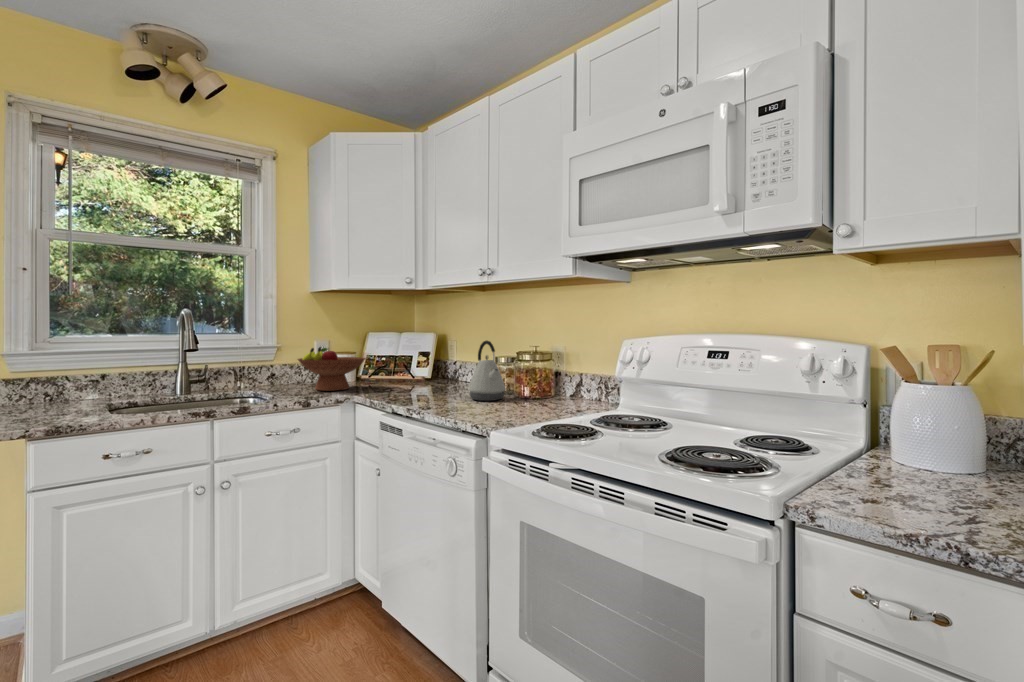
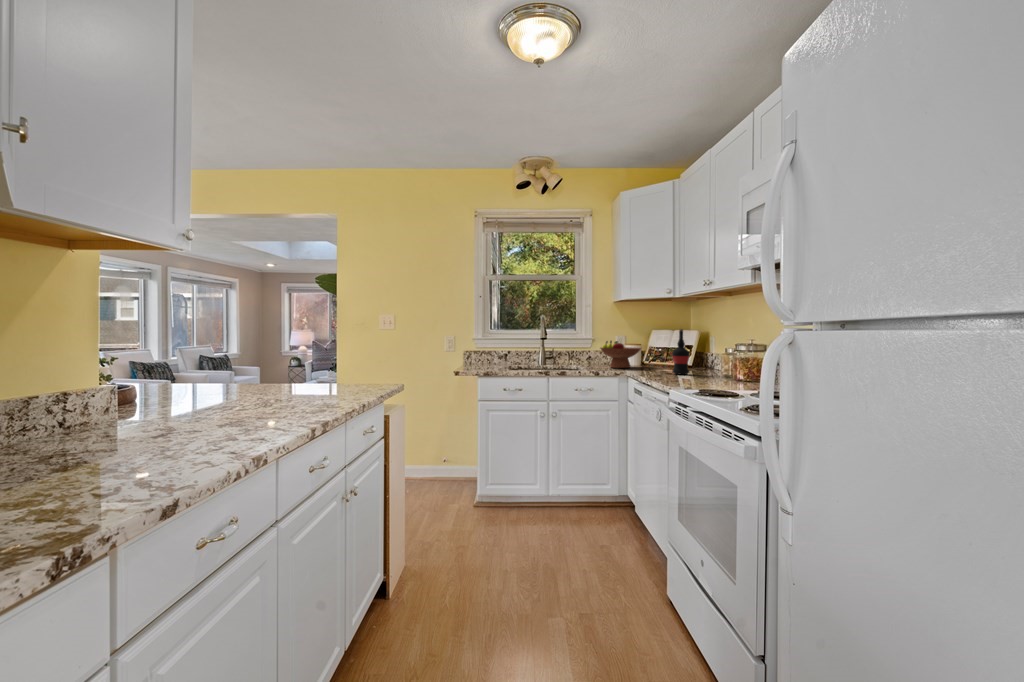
wine bottle: none [428,329,452,396] -> present [672,329,690,374]
kettle: present [468,341,505,401] -> none [694,337,722,379]

